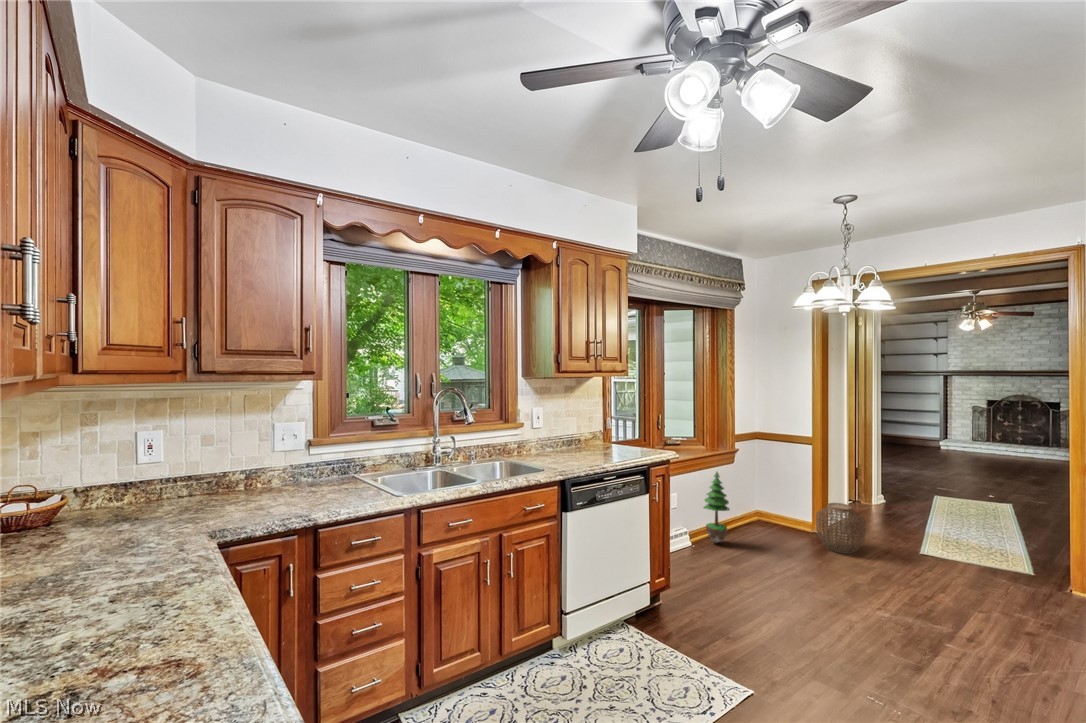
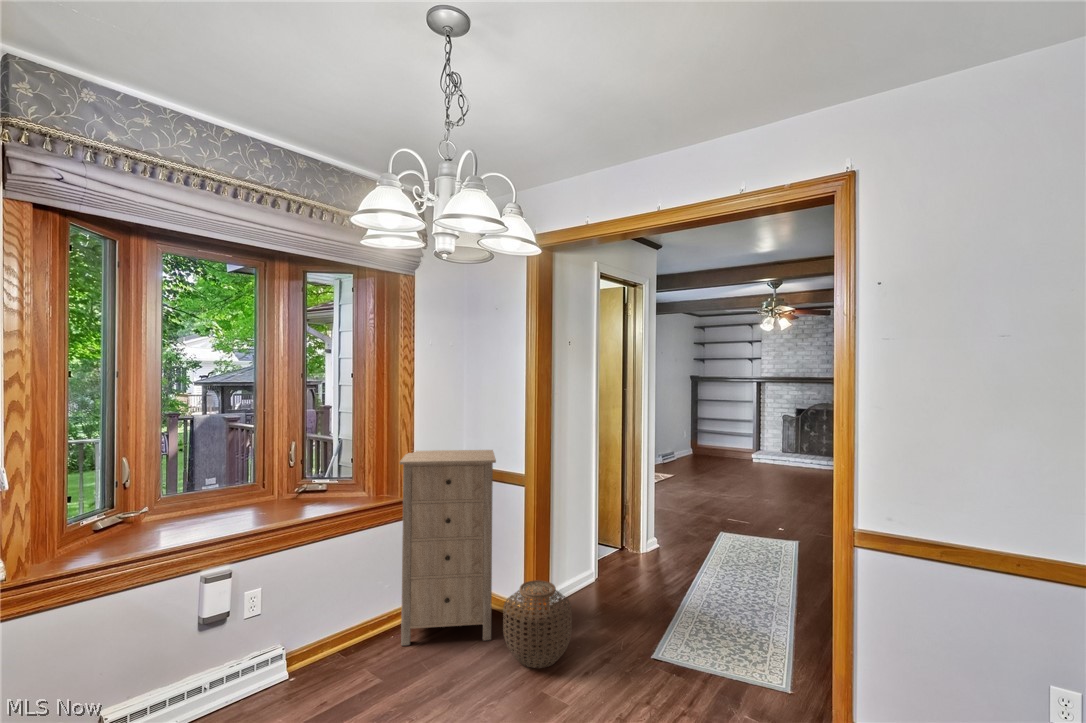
storage cabinet: none [730,421,804,539] -> present [400,450,496,646]
potted tree: present [703,472,729,543] -> none [314,542,362,669]

